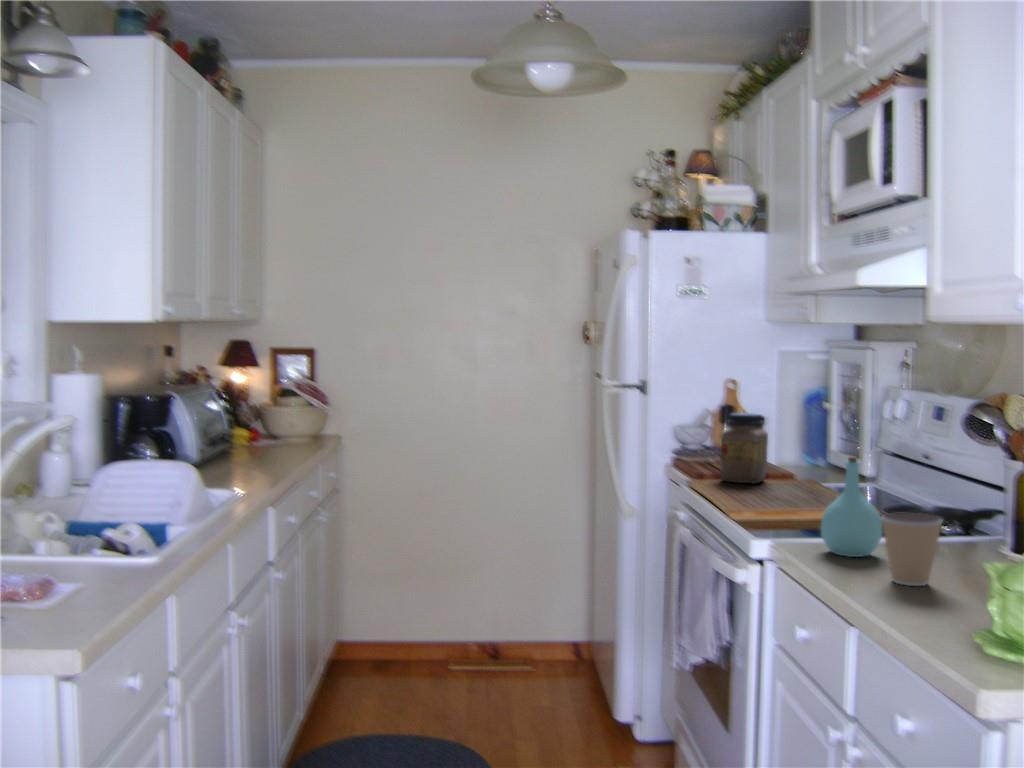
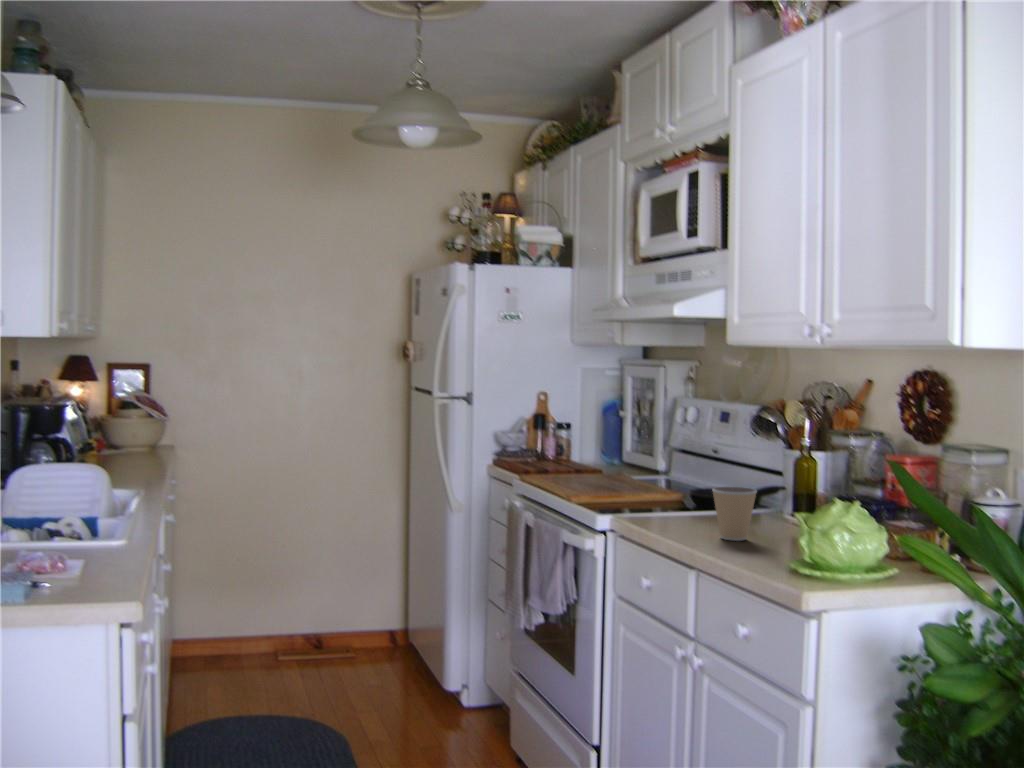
jar: present [721,413,768,483] -> none [549,418,585,476]
bottle: present [820,456,882,557] -> none [658,446,705,524]

